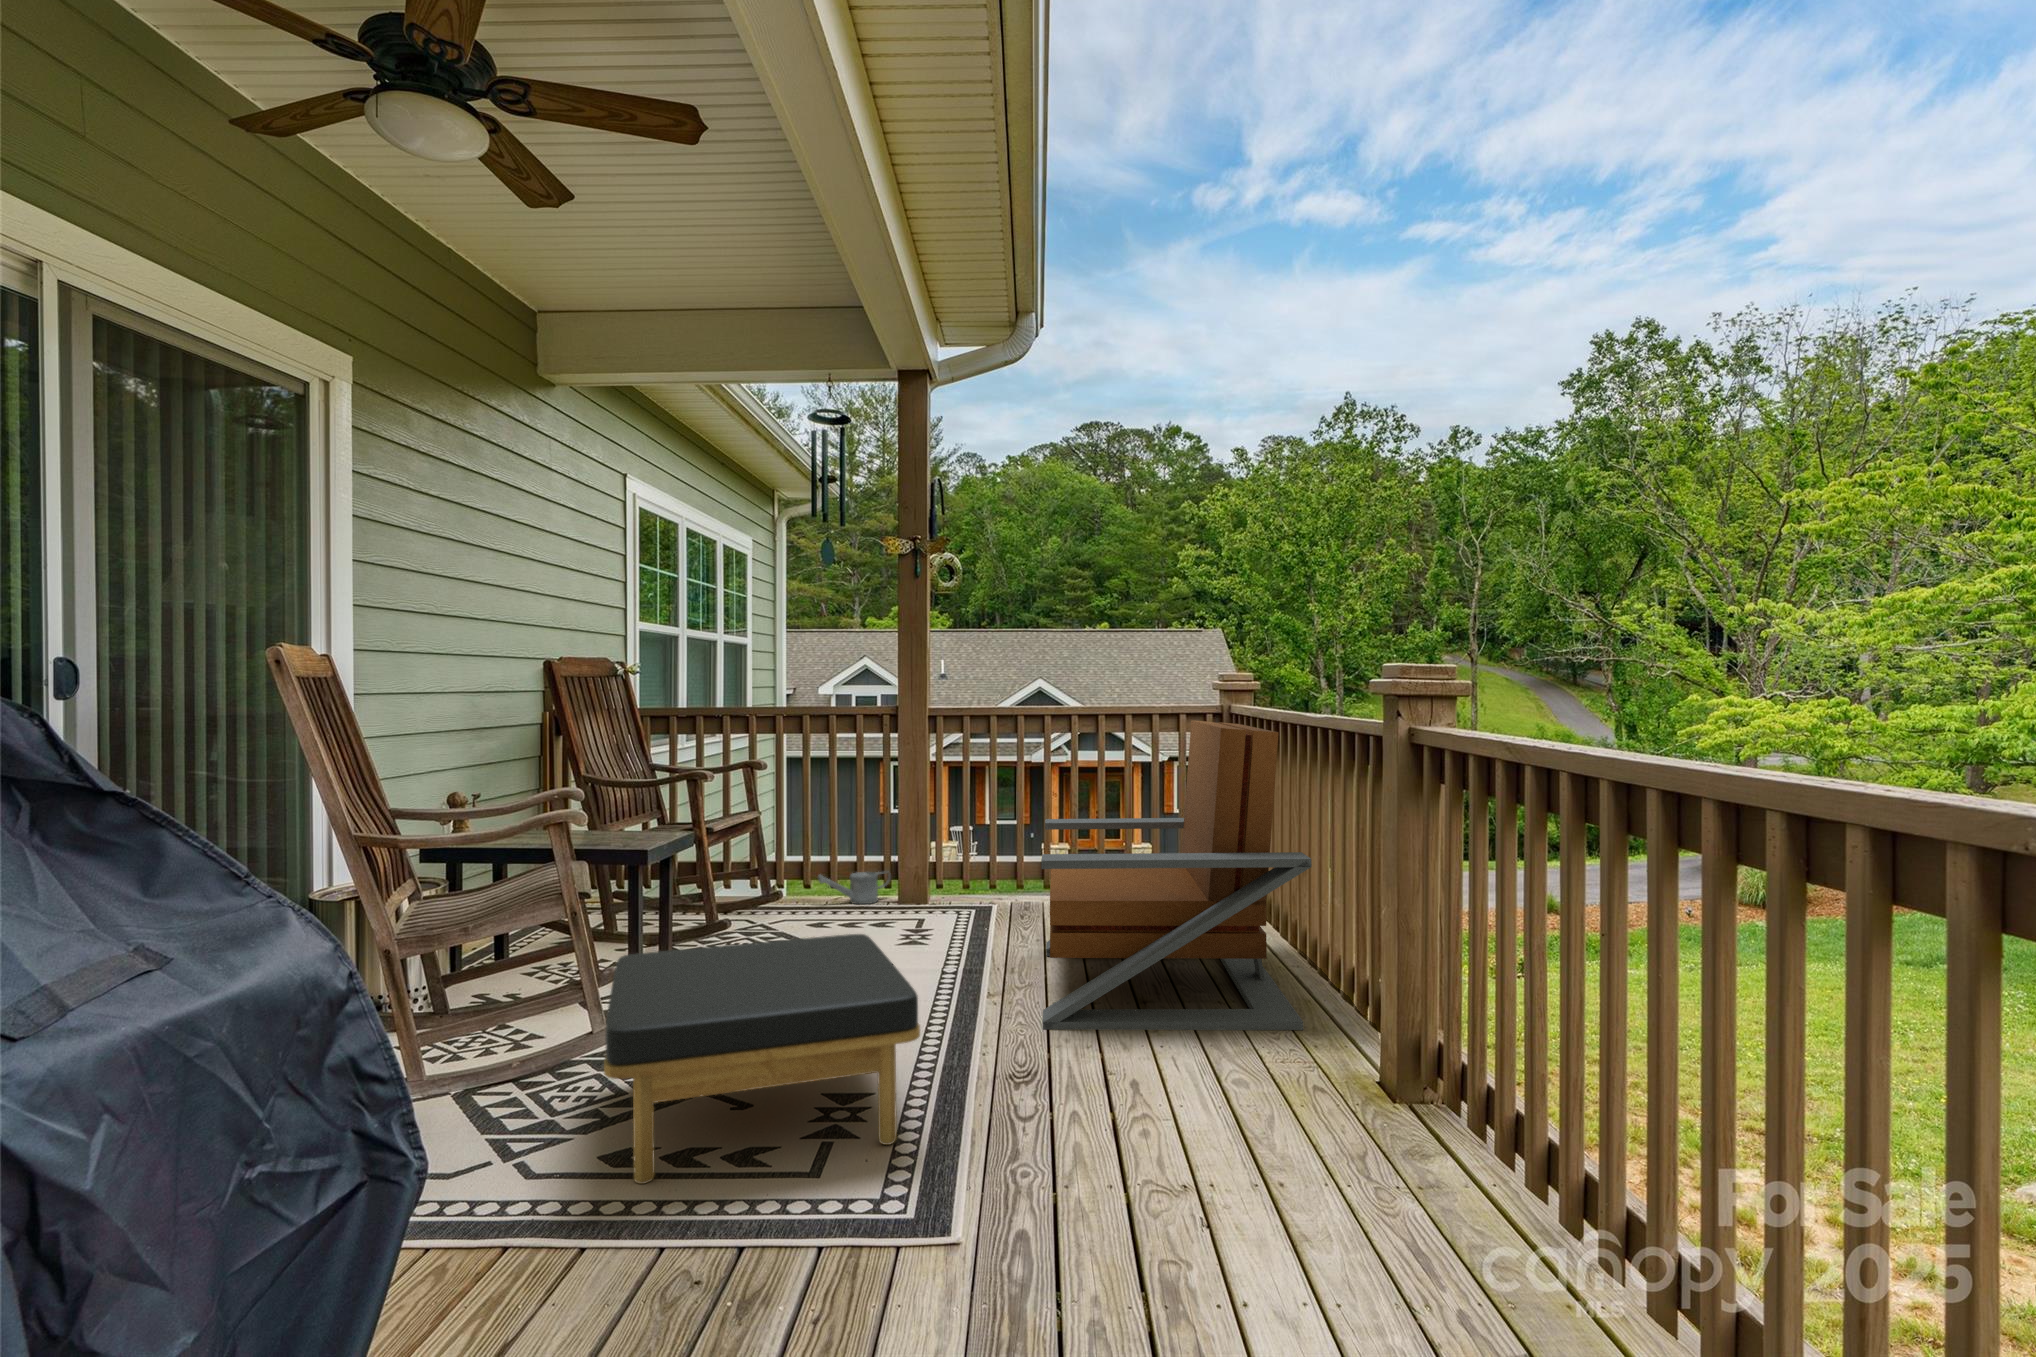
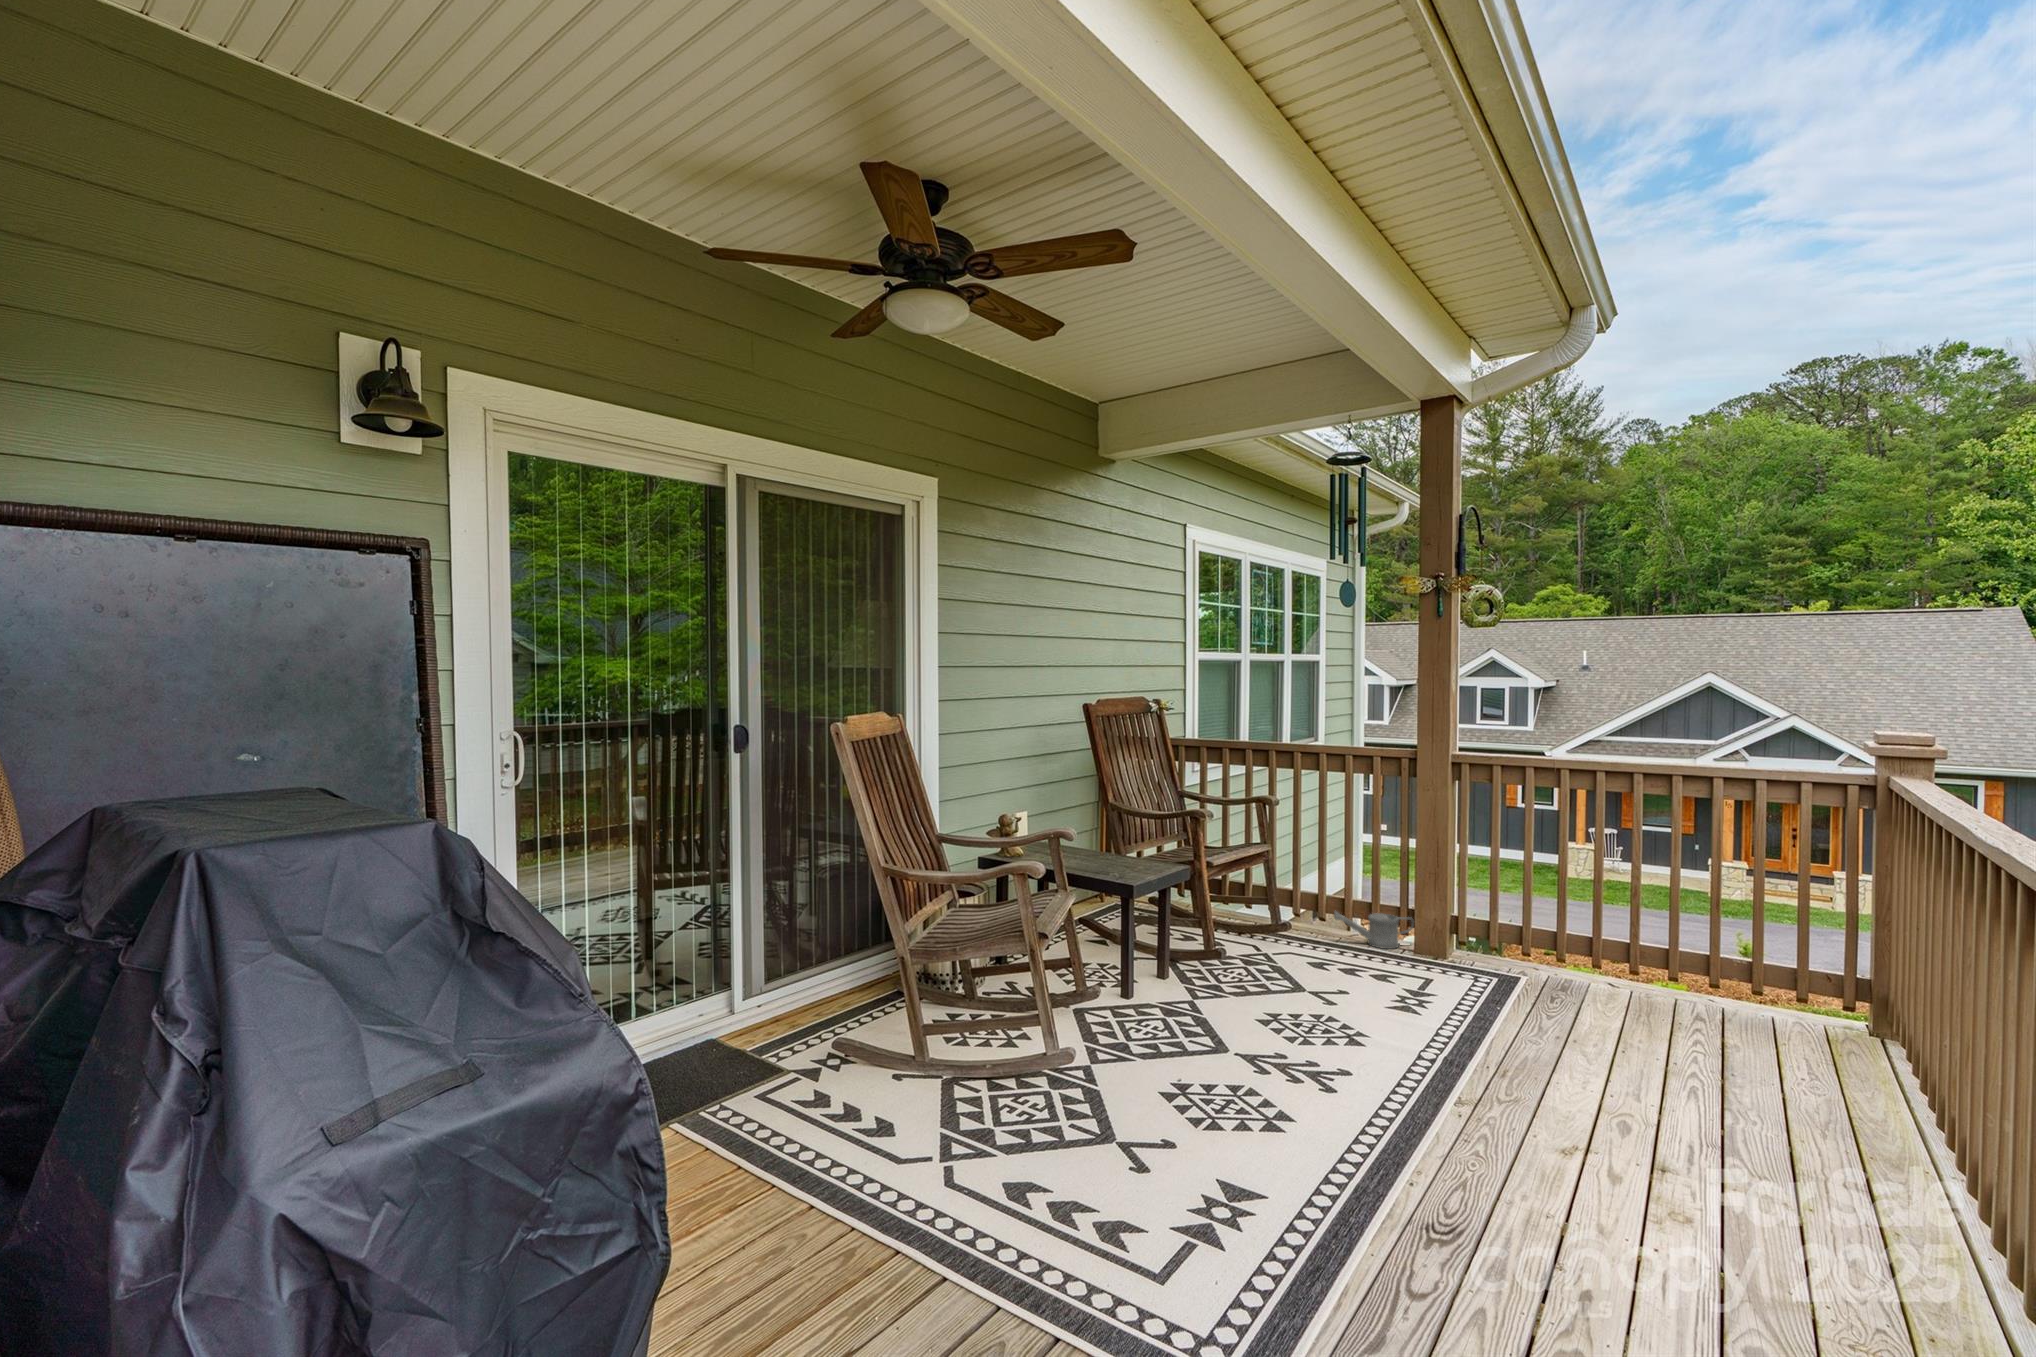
lounge chair: present [1041,720,1312,1030] -> none [1502,812,1933,1295]
ottoman: present [604,934,920,1184] -> none [990,995,1292,1269]

